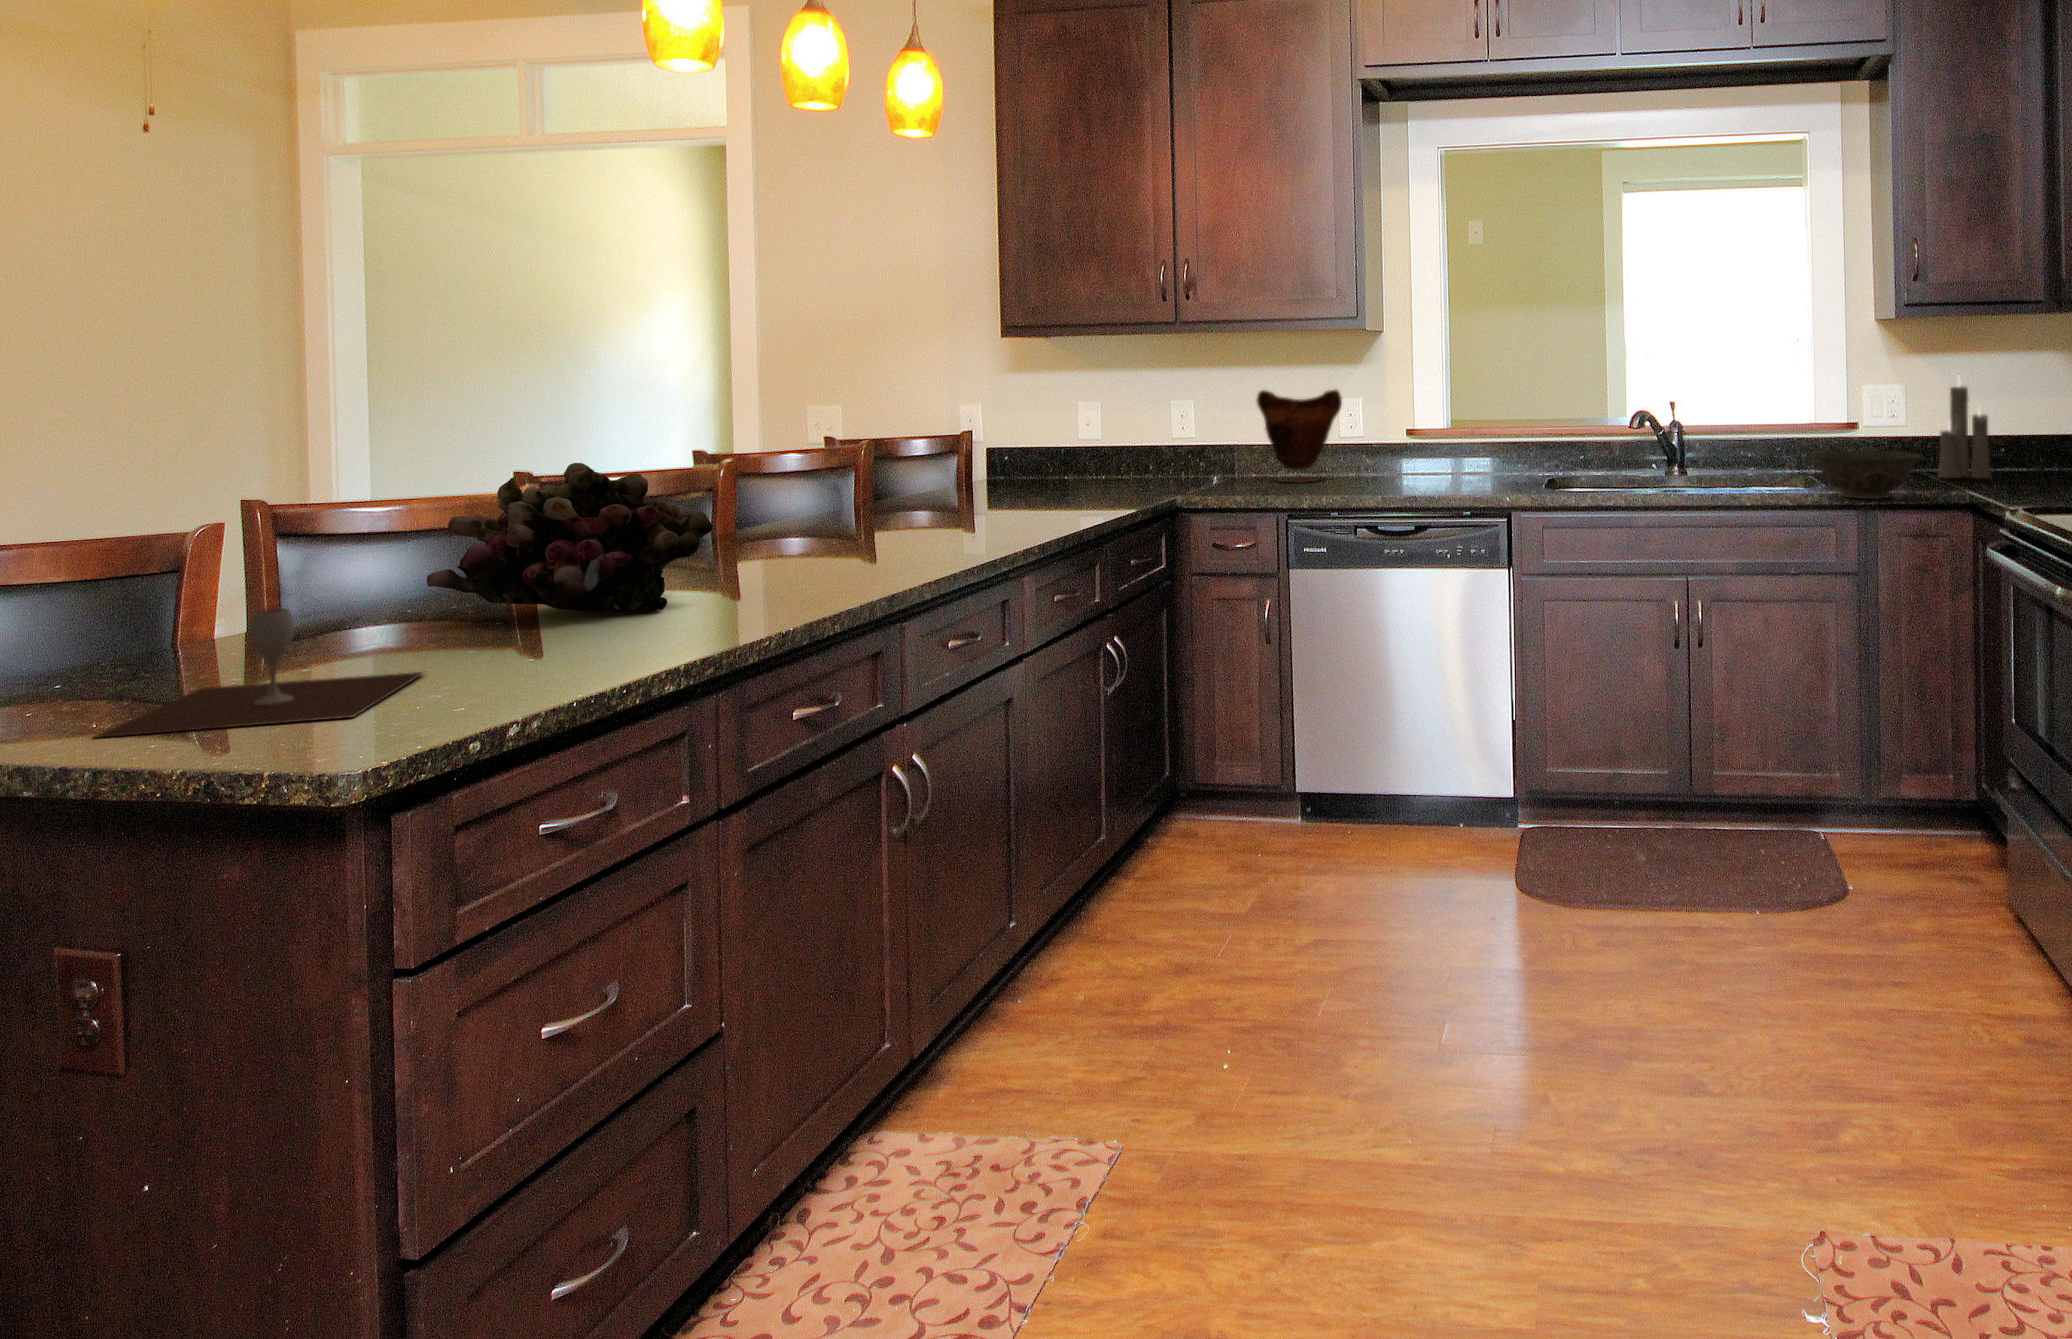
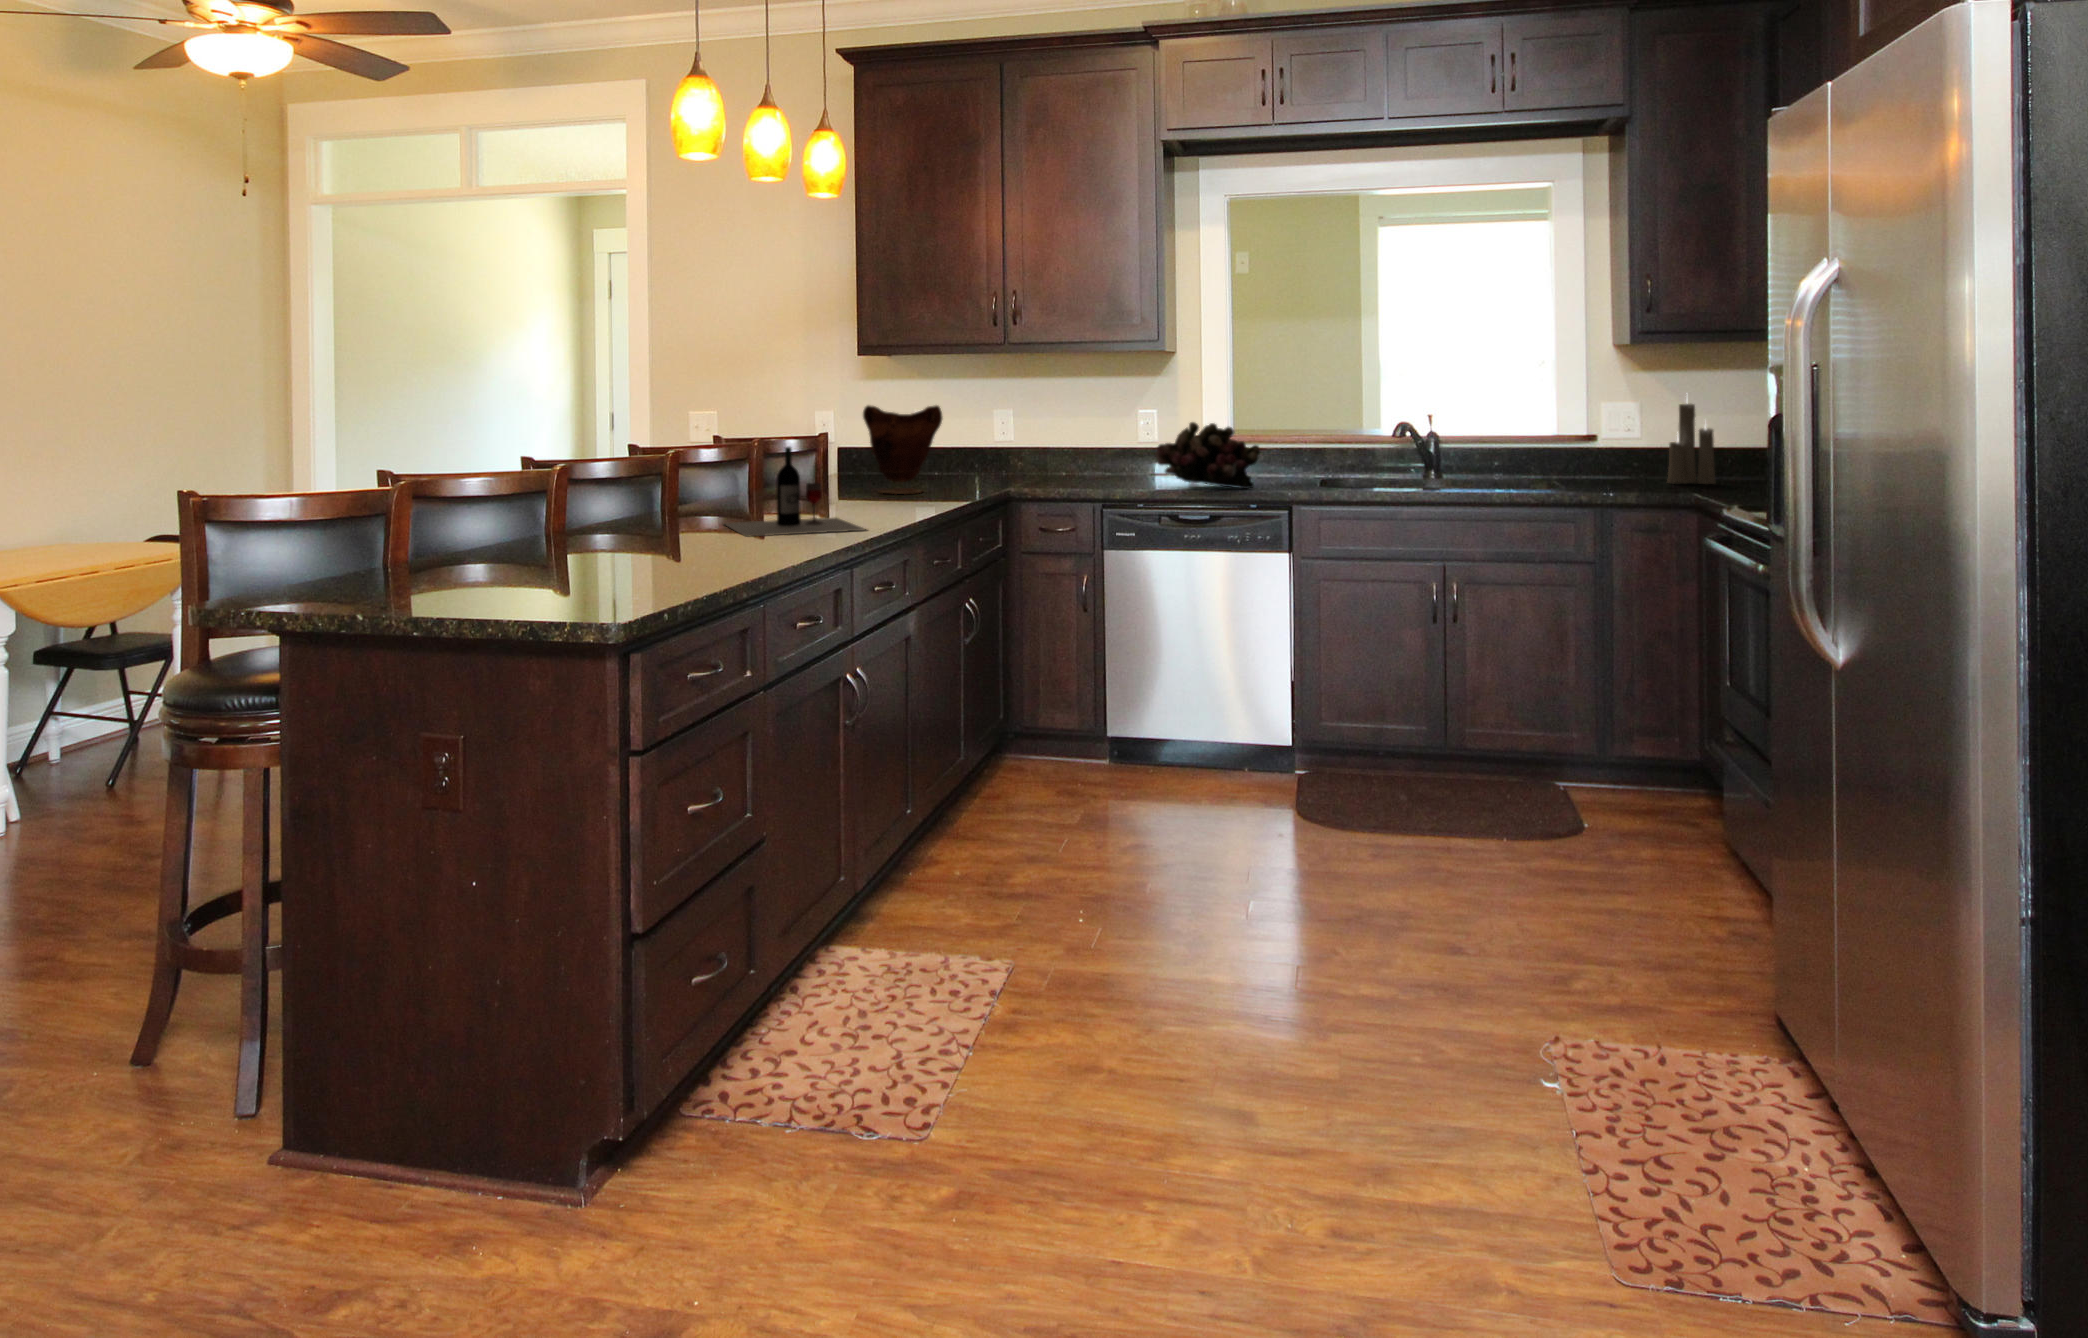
vase: present [1256,390,1342,483] -> present [863,405,942,494]
bowl: present [1809,451,1922,499] -> none [1548,457,1651,498]
wine bottle: none [748,456,942,582] -> present [725,447,865,537]
flower arrangement: present [427,463,713,613] -> present [1155,422,1260,489]
wine glass: present [96,609,423,738] -> none [440,533,593,606]

